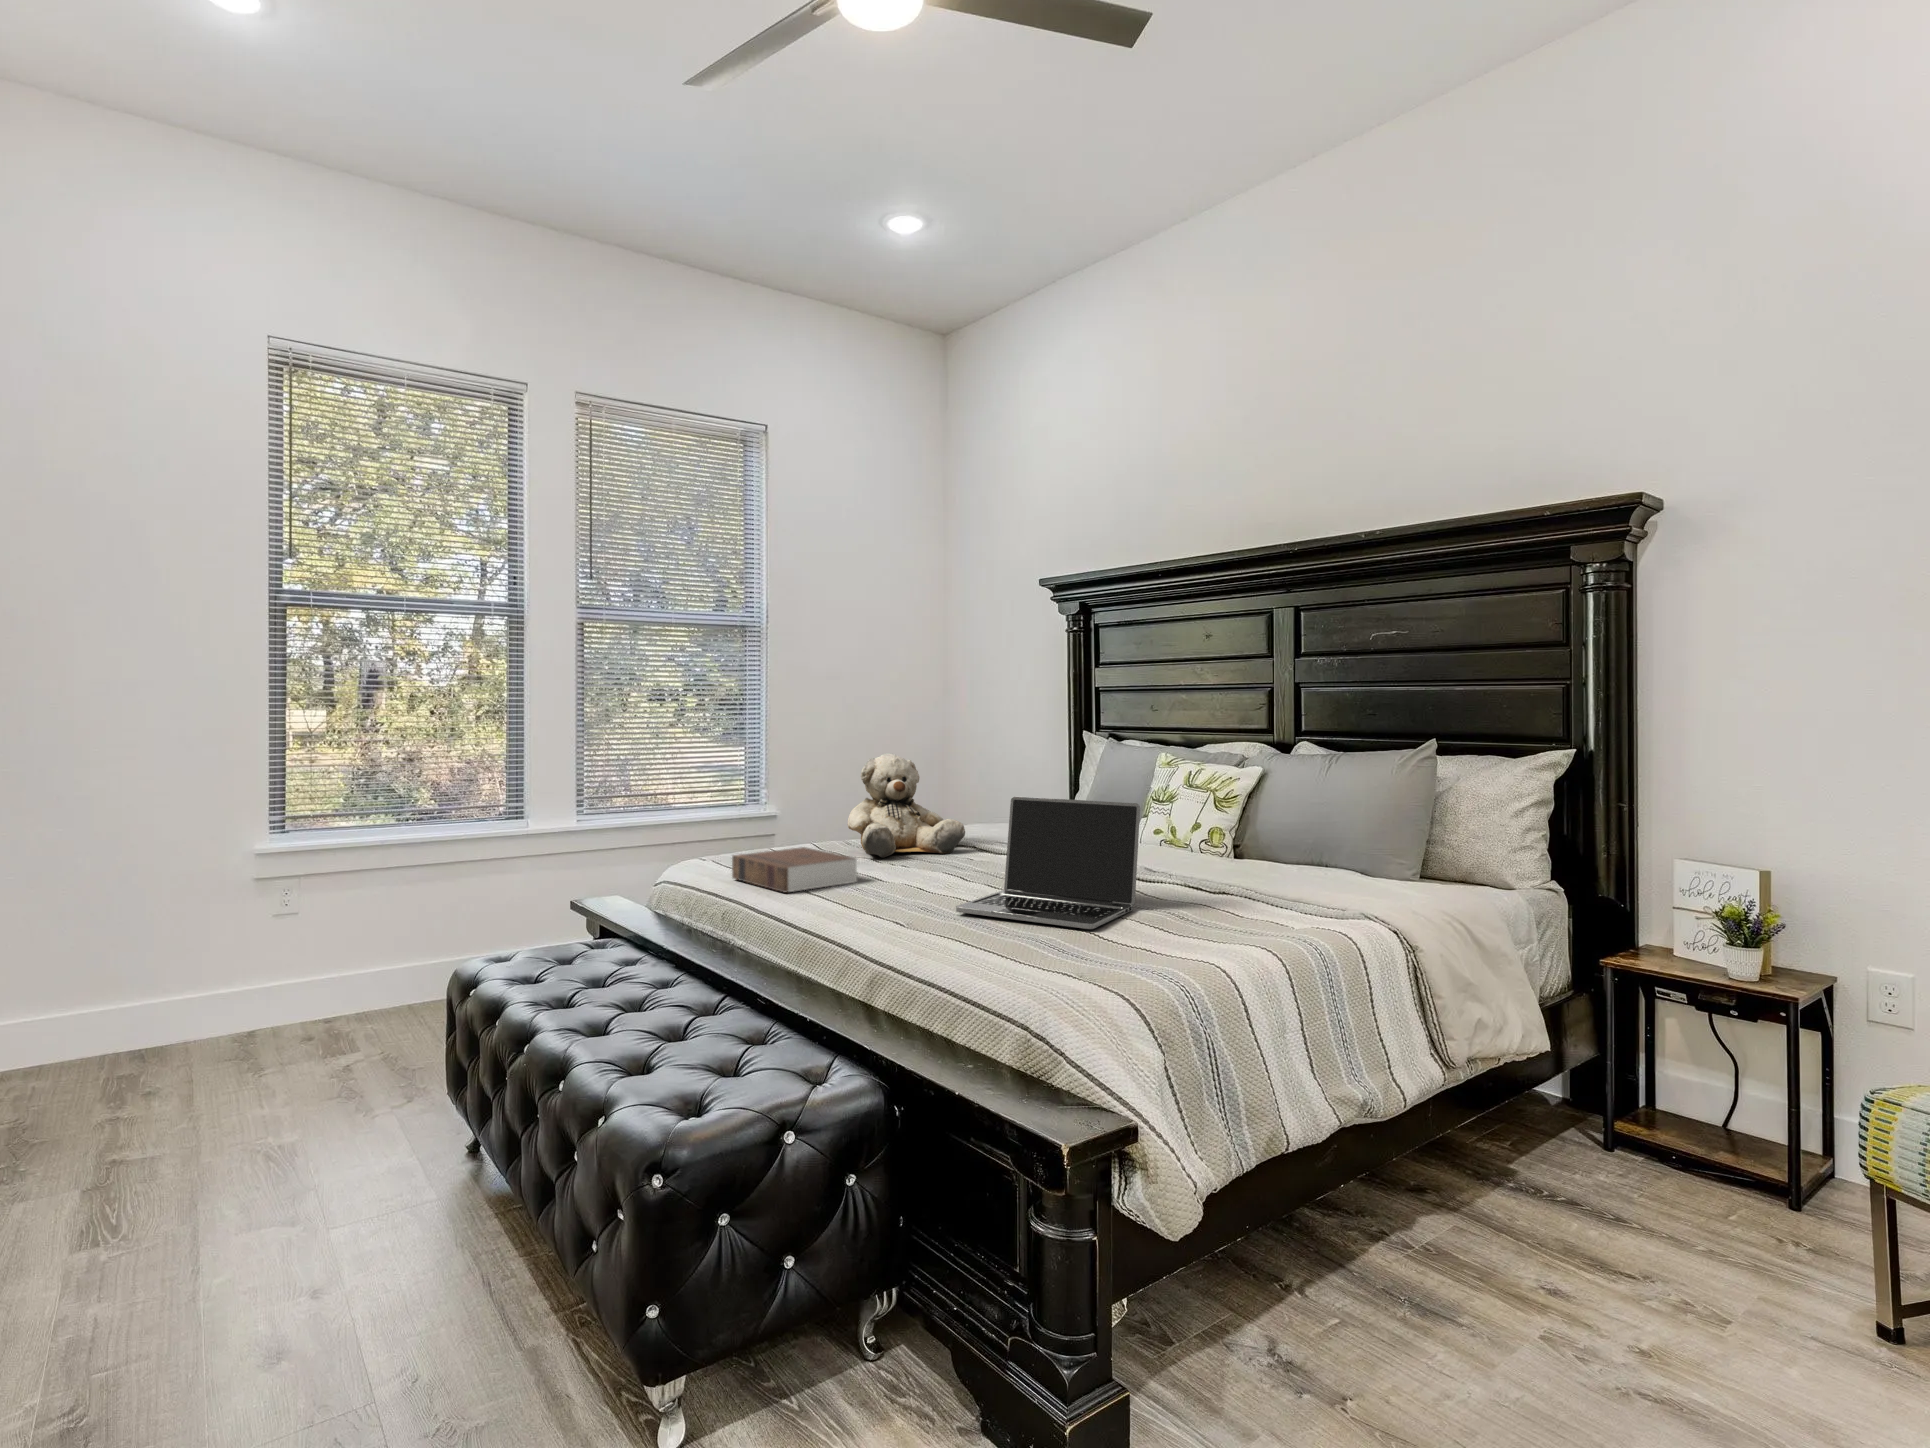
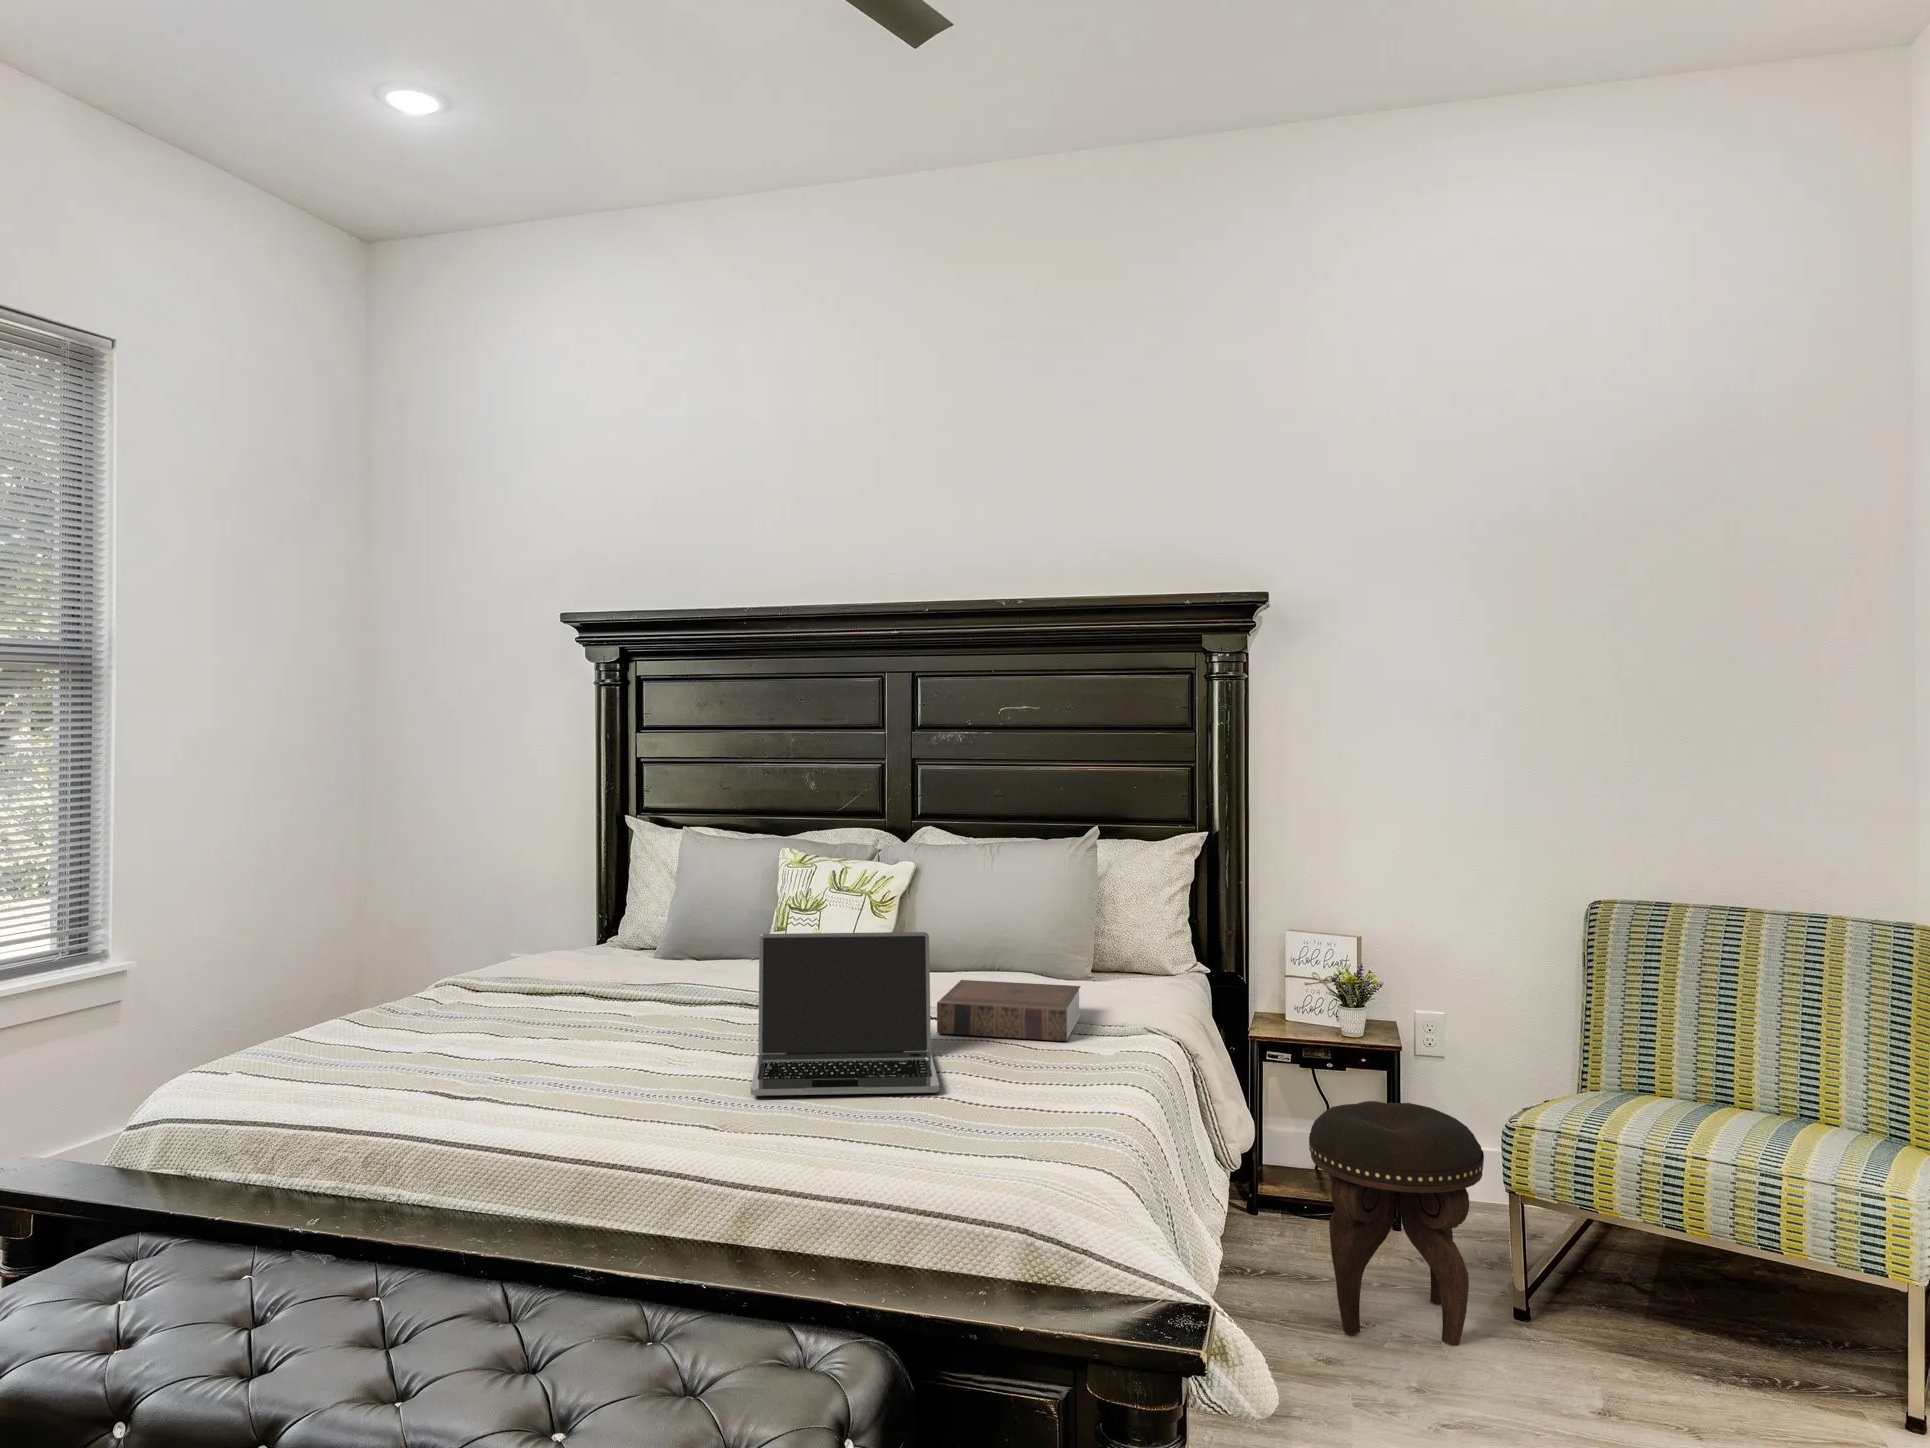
teddy bear: present [847,753,965,858] -> none [421,874,593,1026]
book: present [732,847,858,892] -> present [937,980,1081,1041]
footstool: none [1579,1035,1814,1330] -> present [1309,1101,1484,1346]

